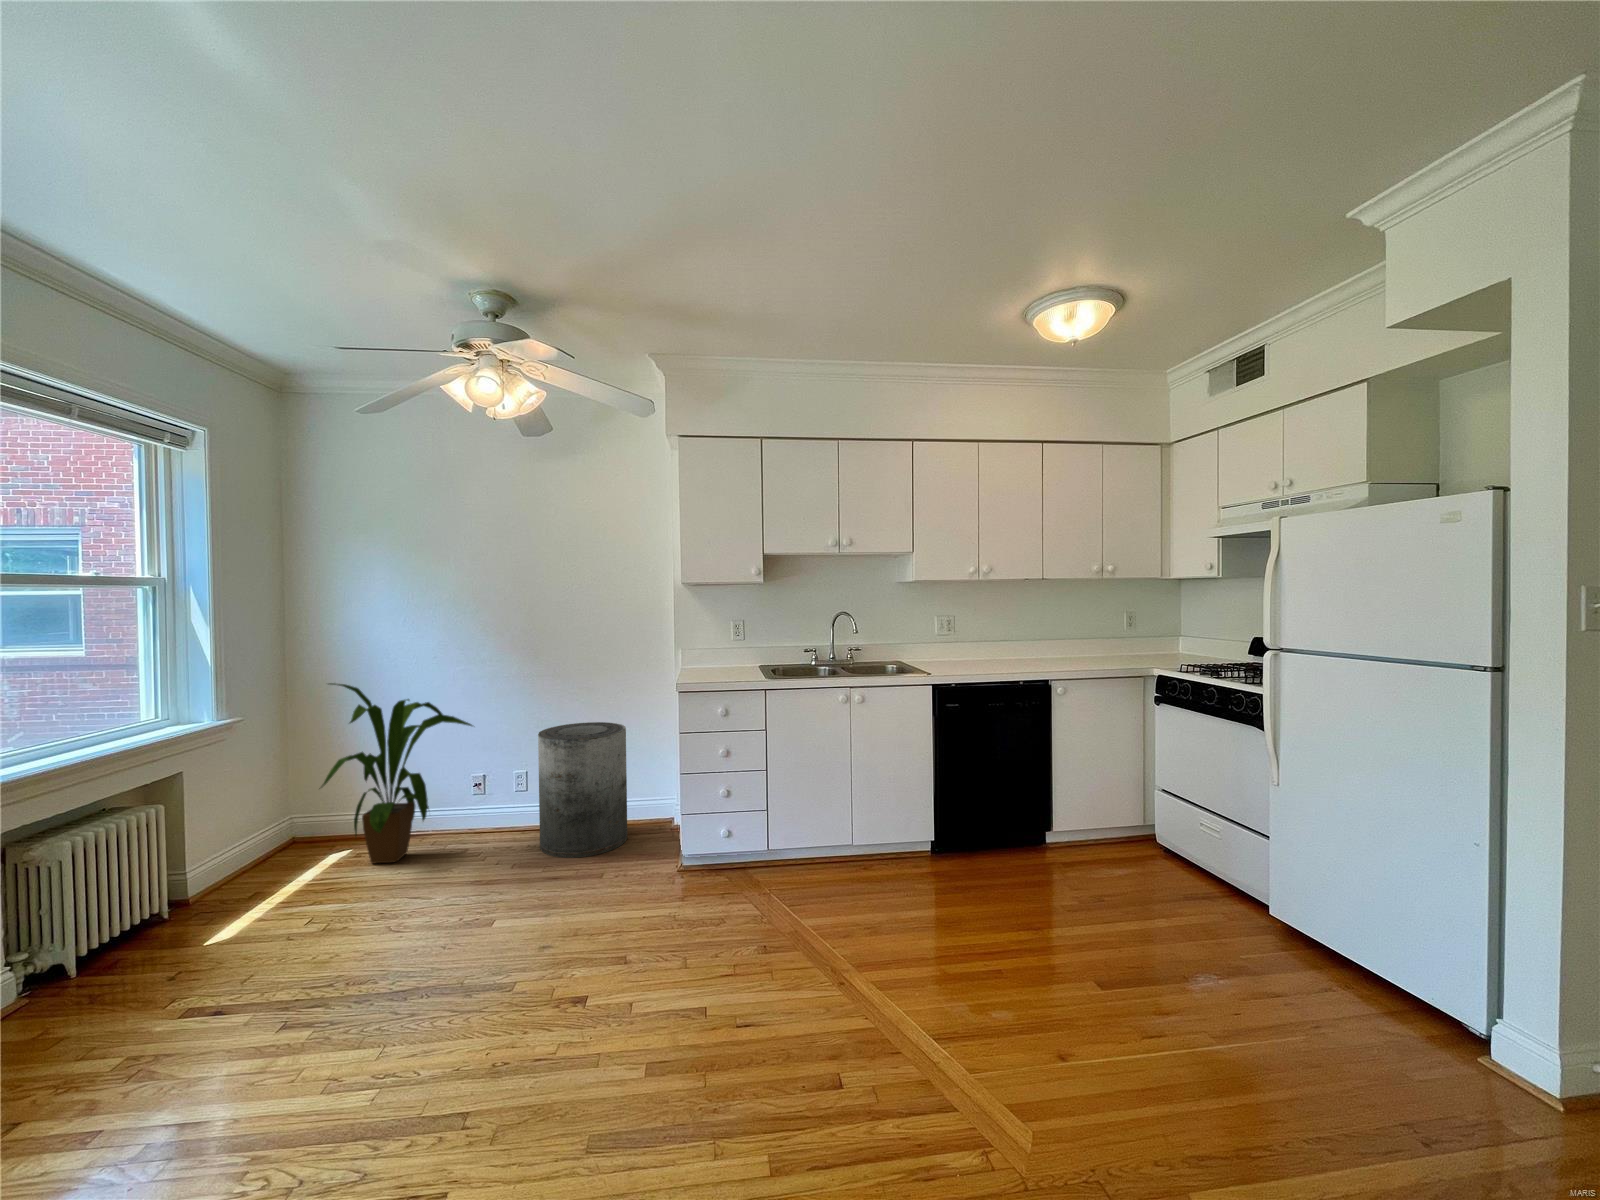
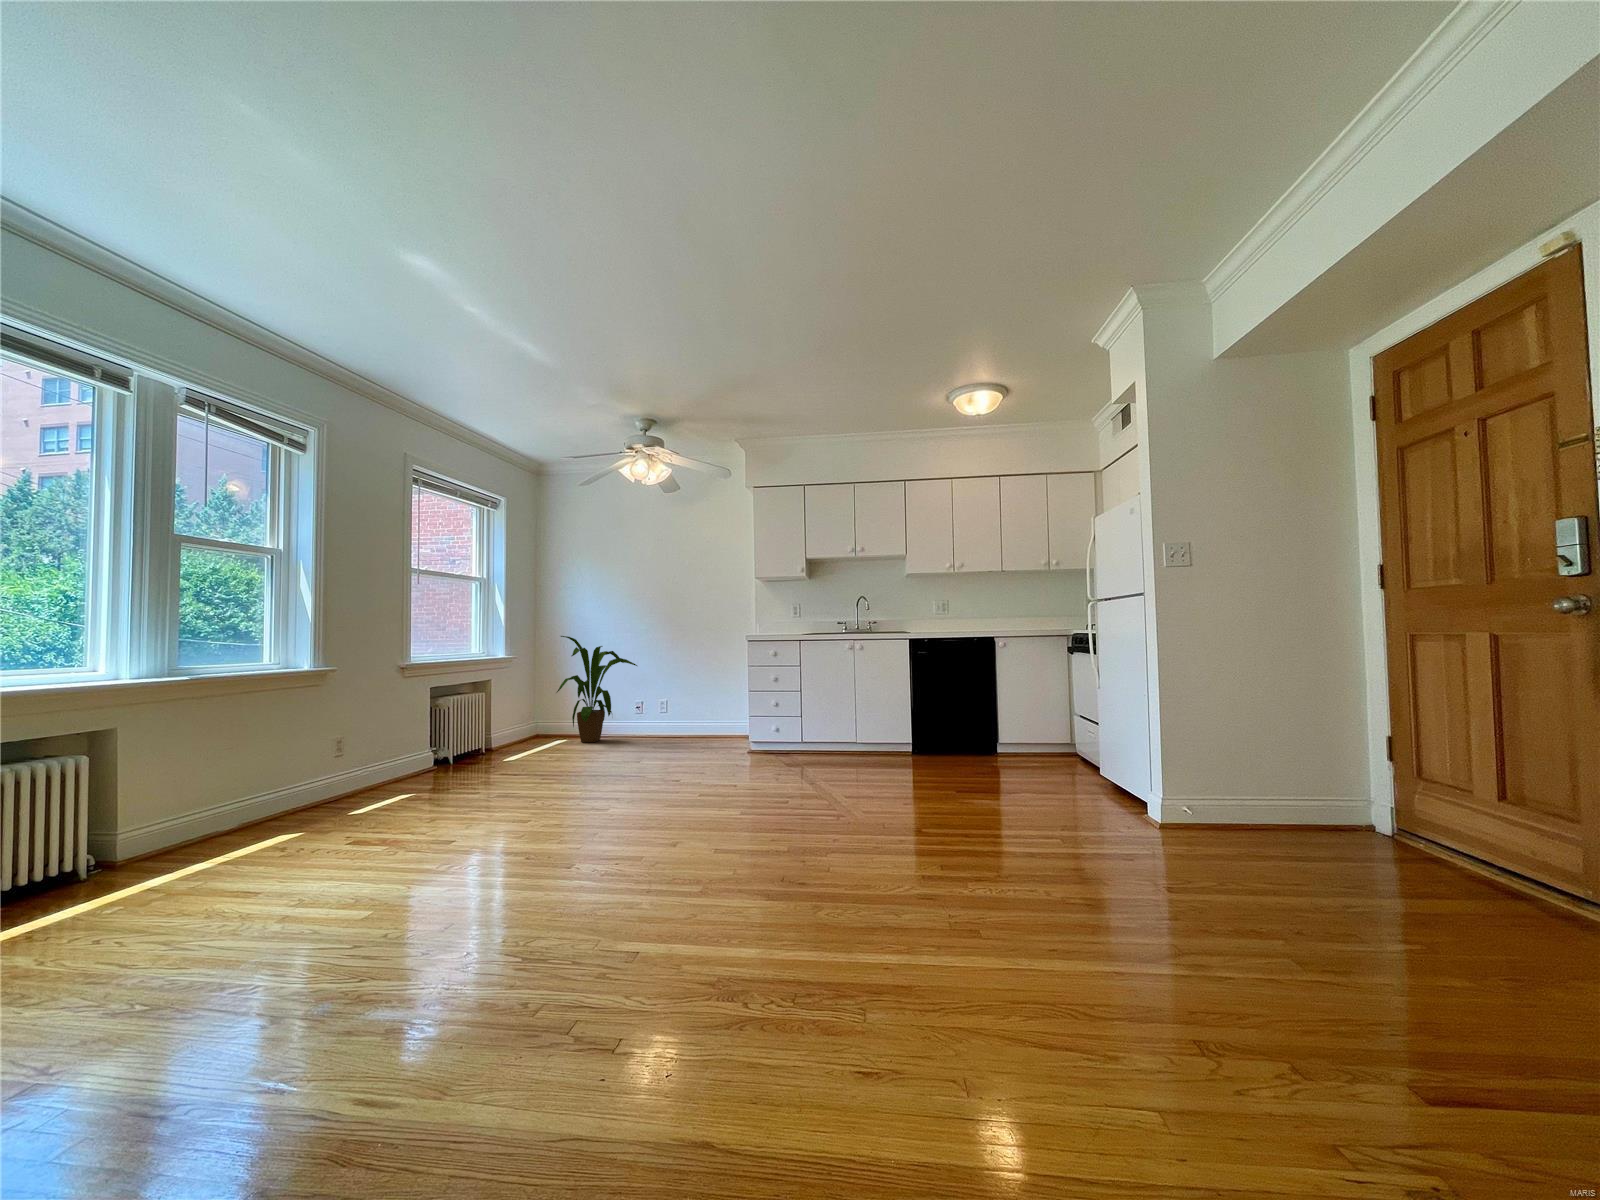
trash can: present [538,722,627,858] -> none [673,668,727,745]

